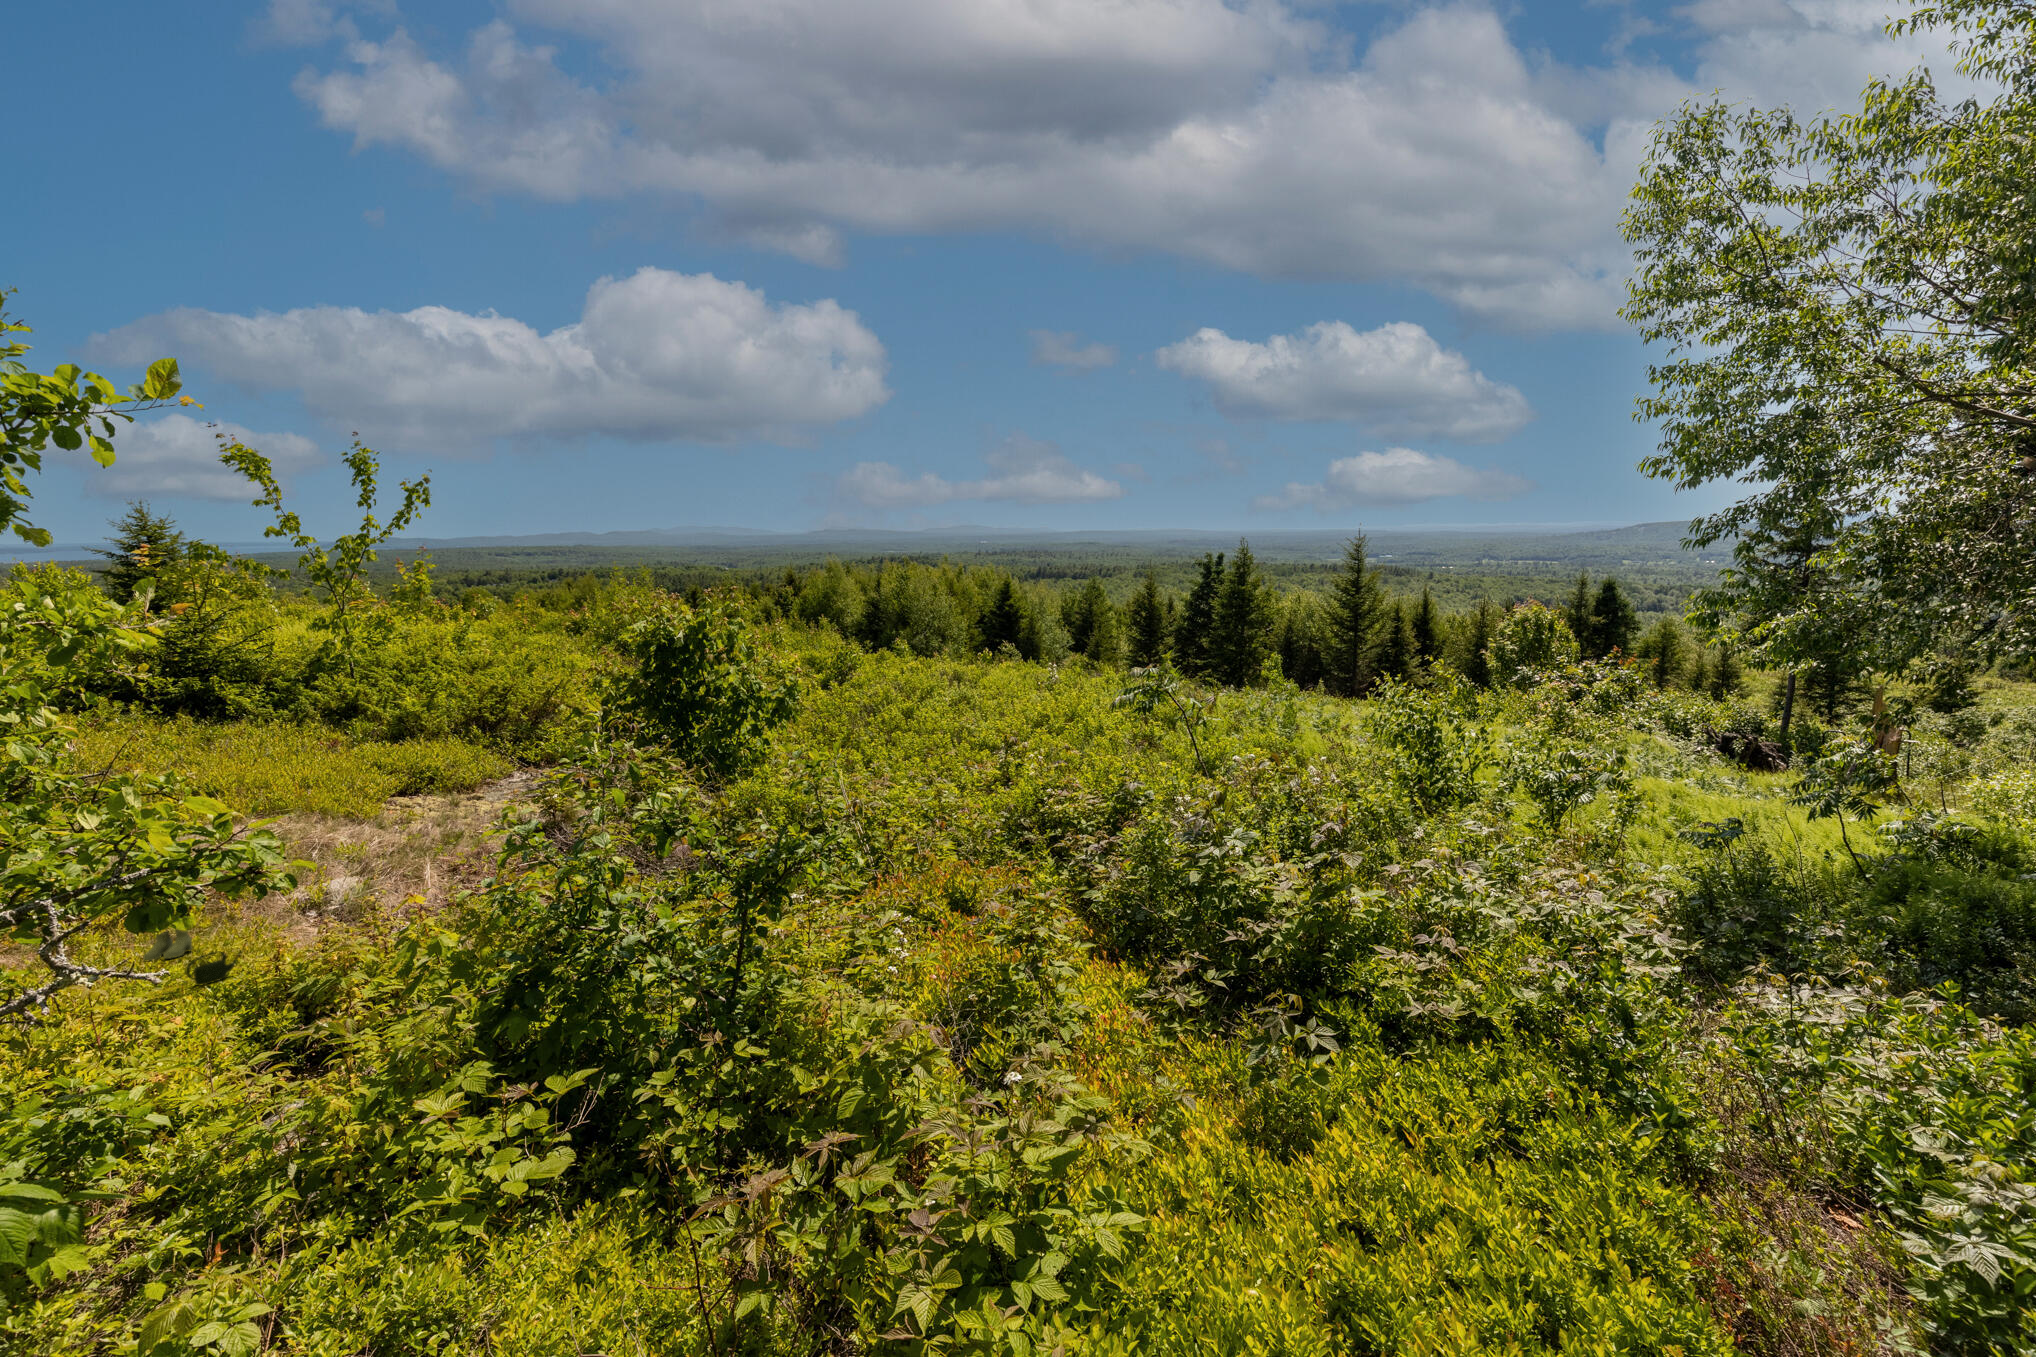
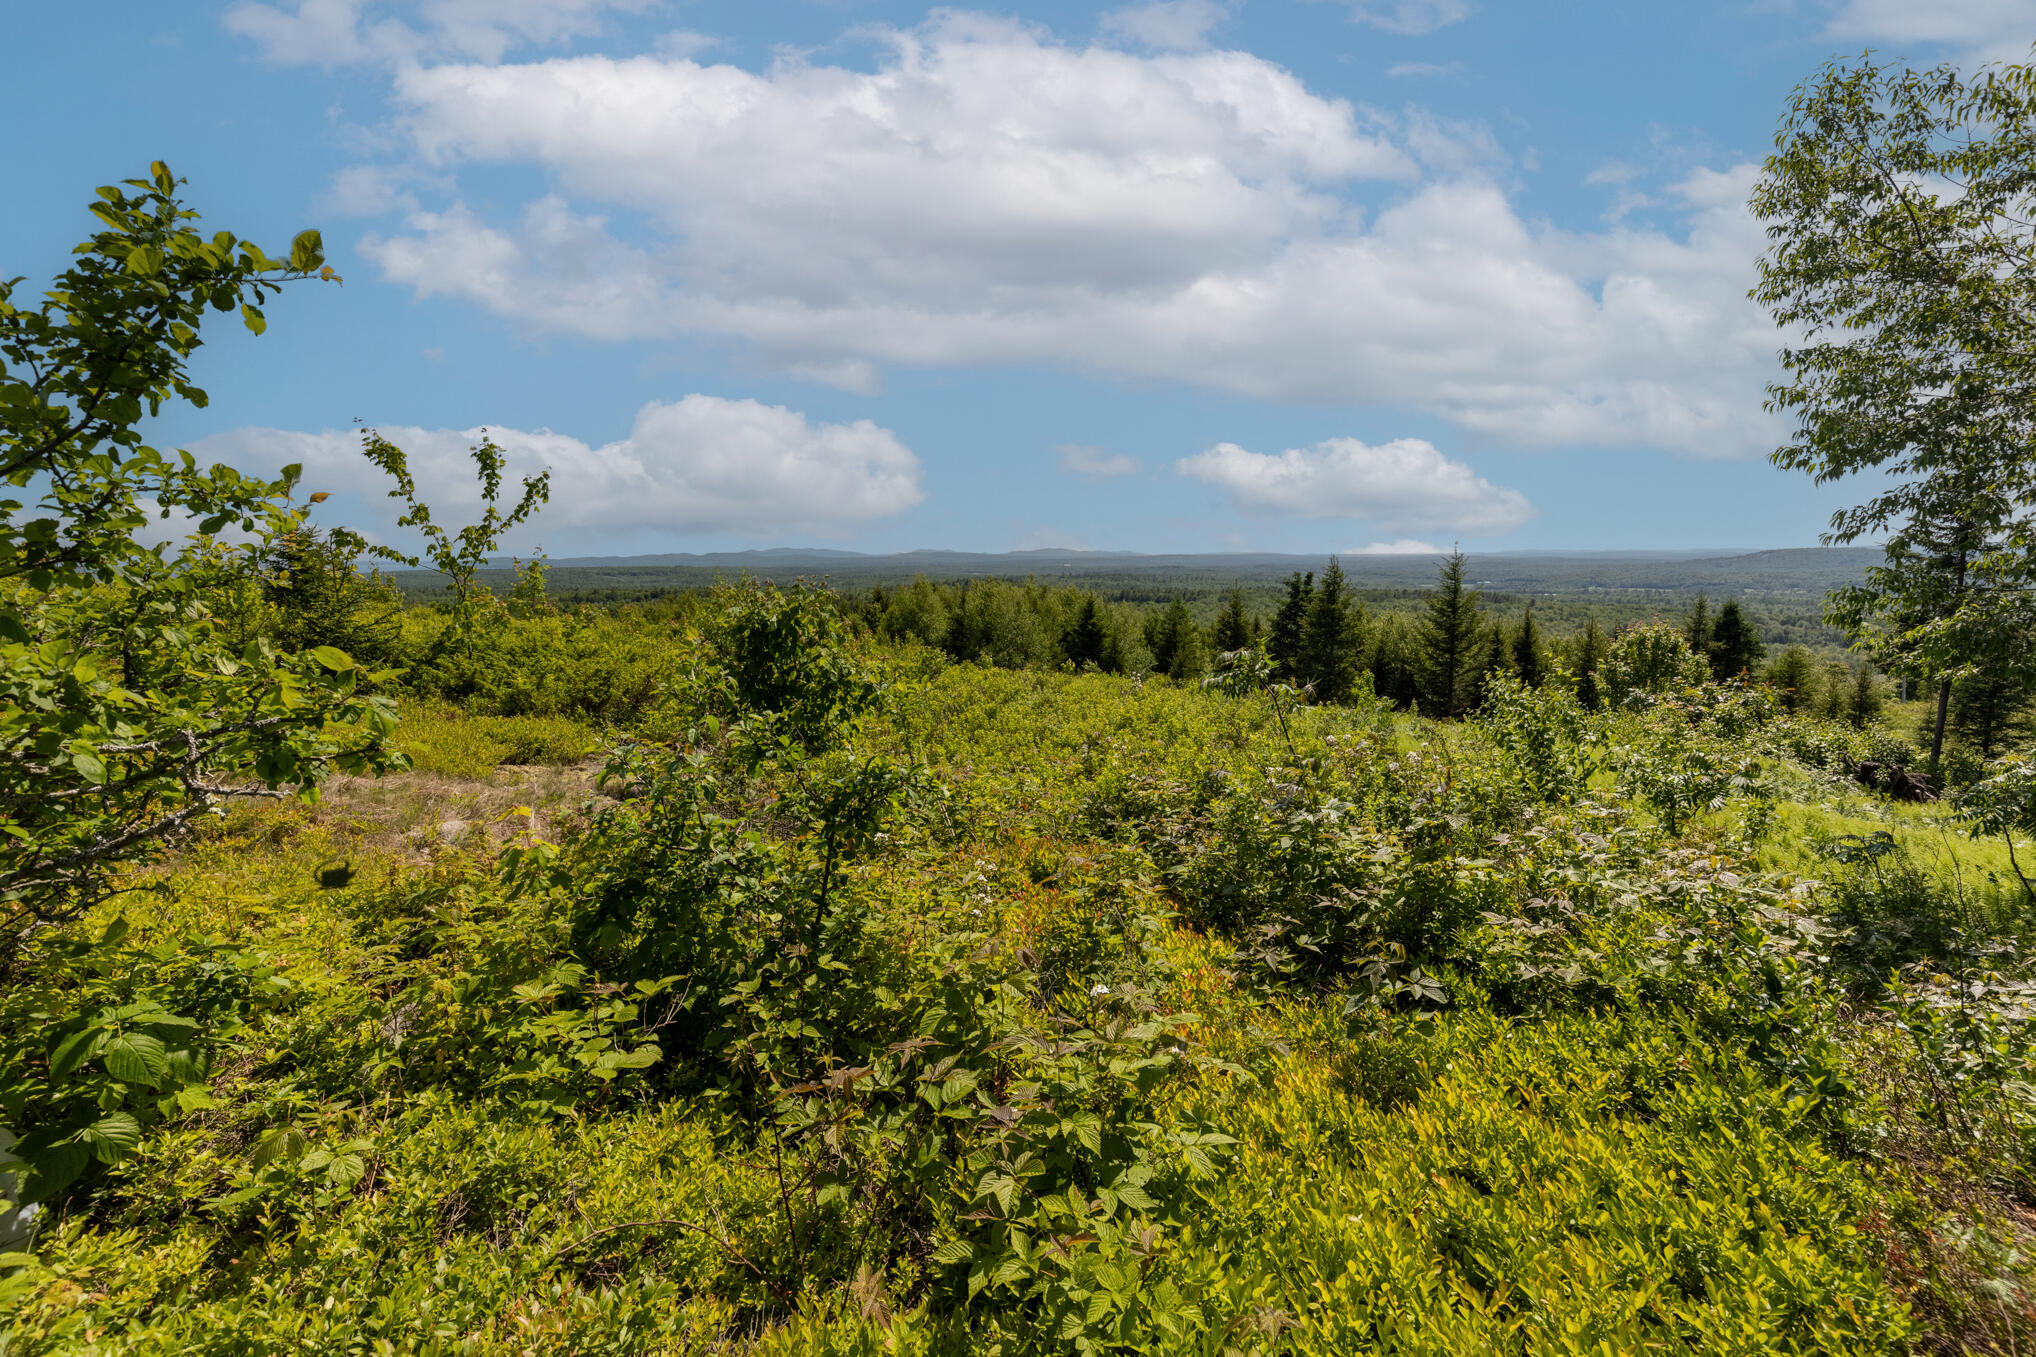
boots: present [143,929,192,961] -> none [277,837,319,868]

